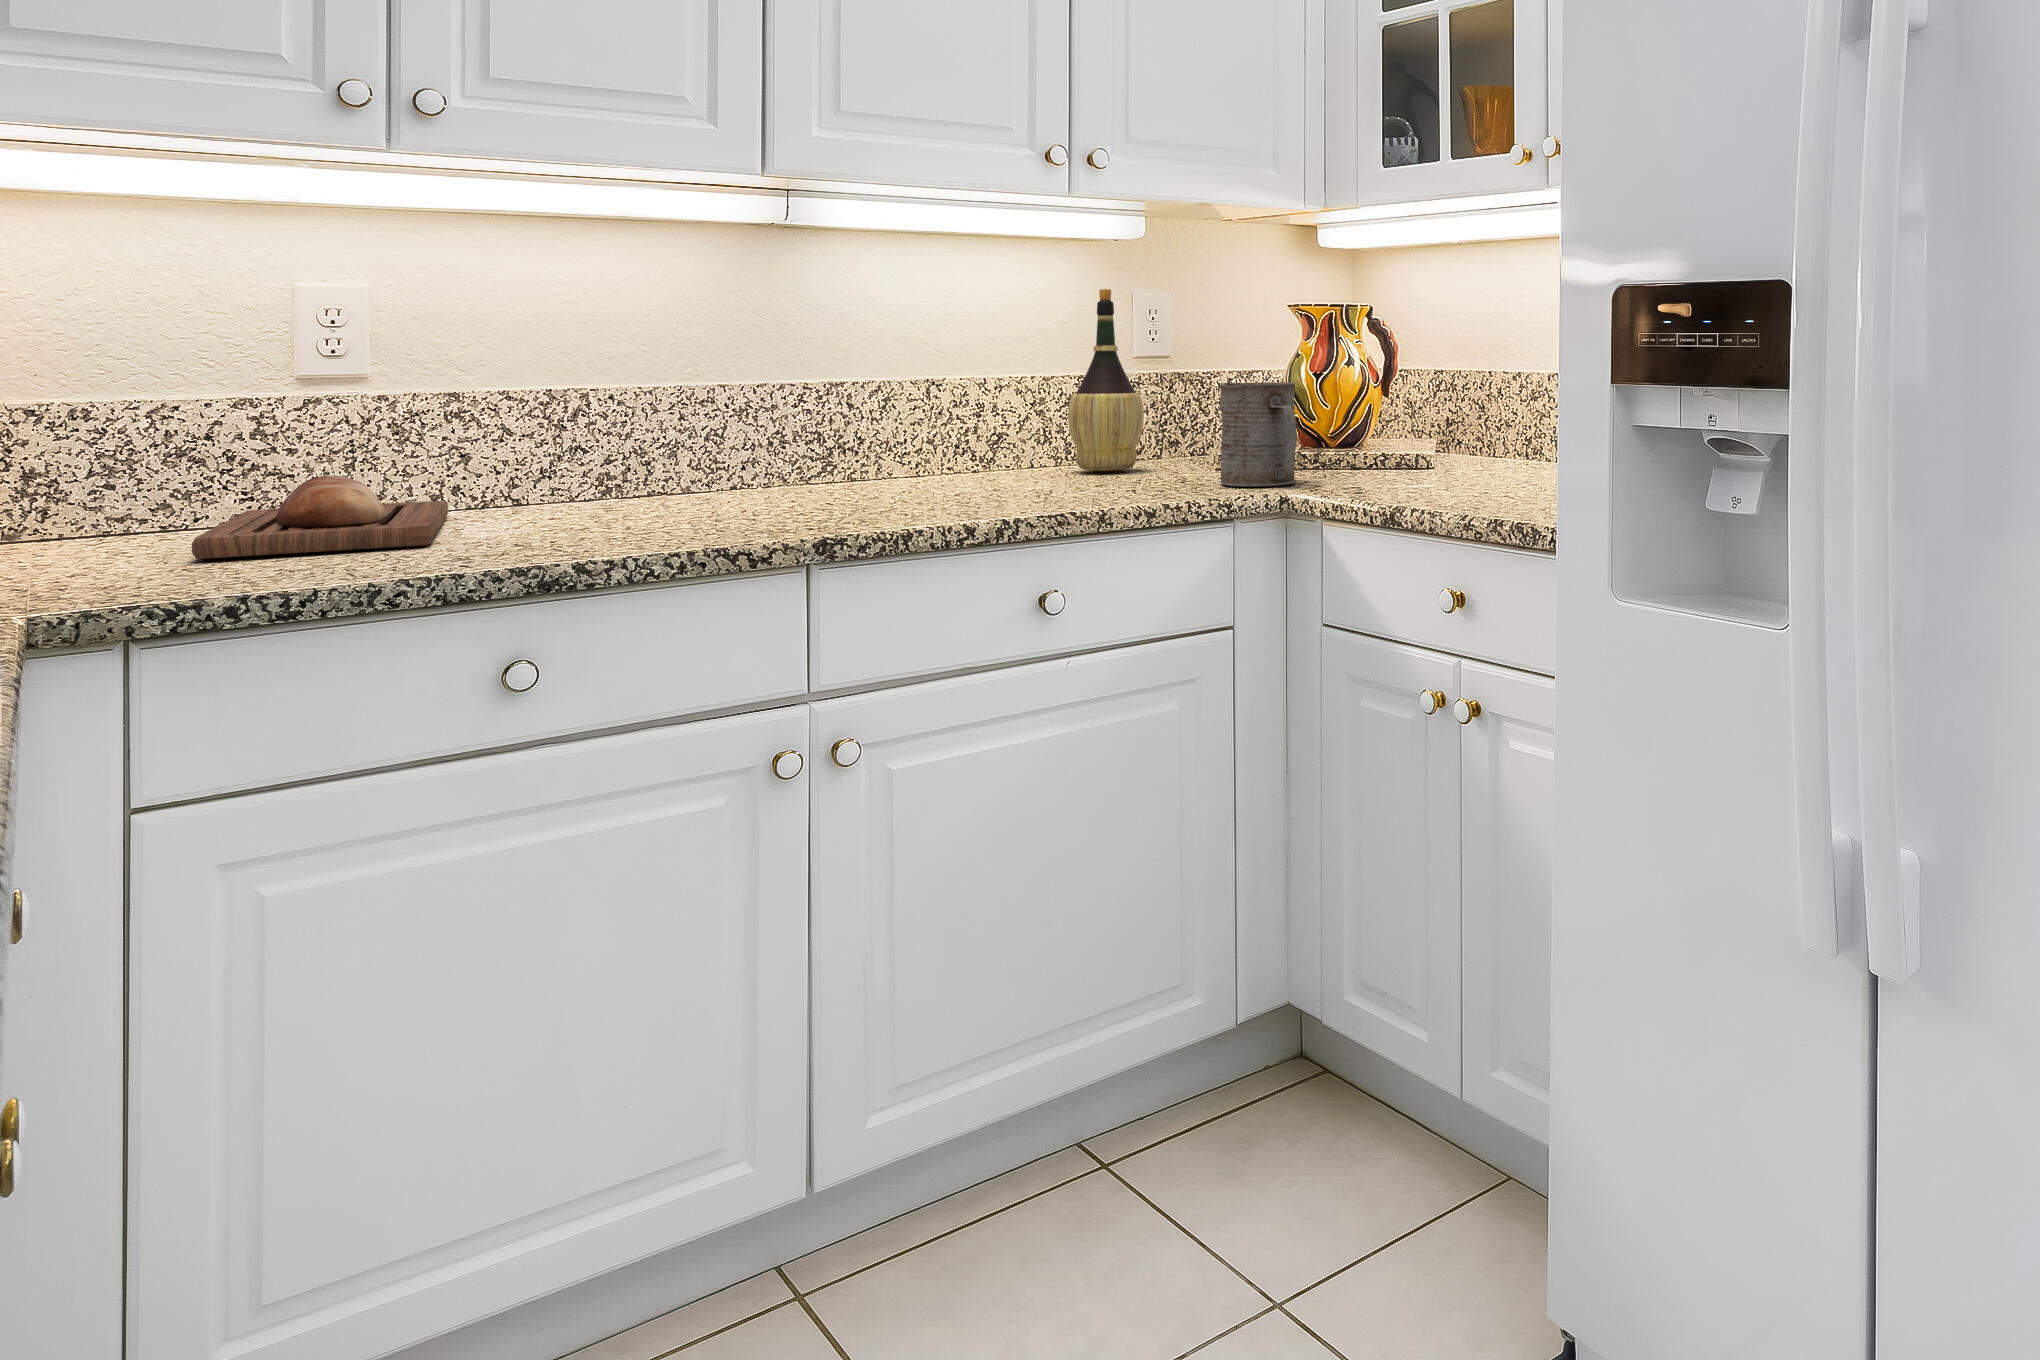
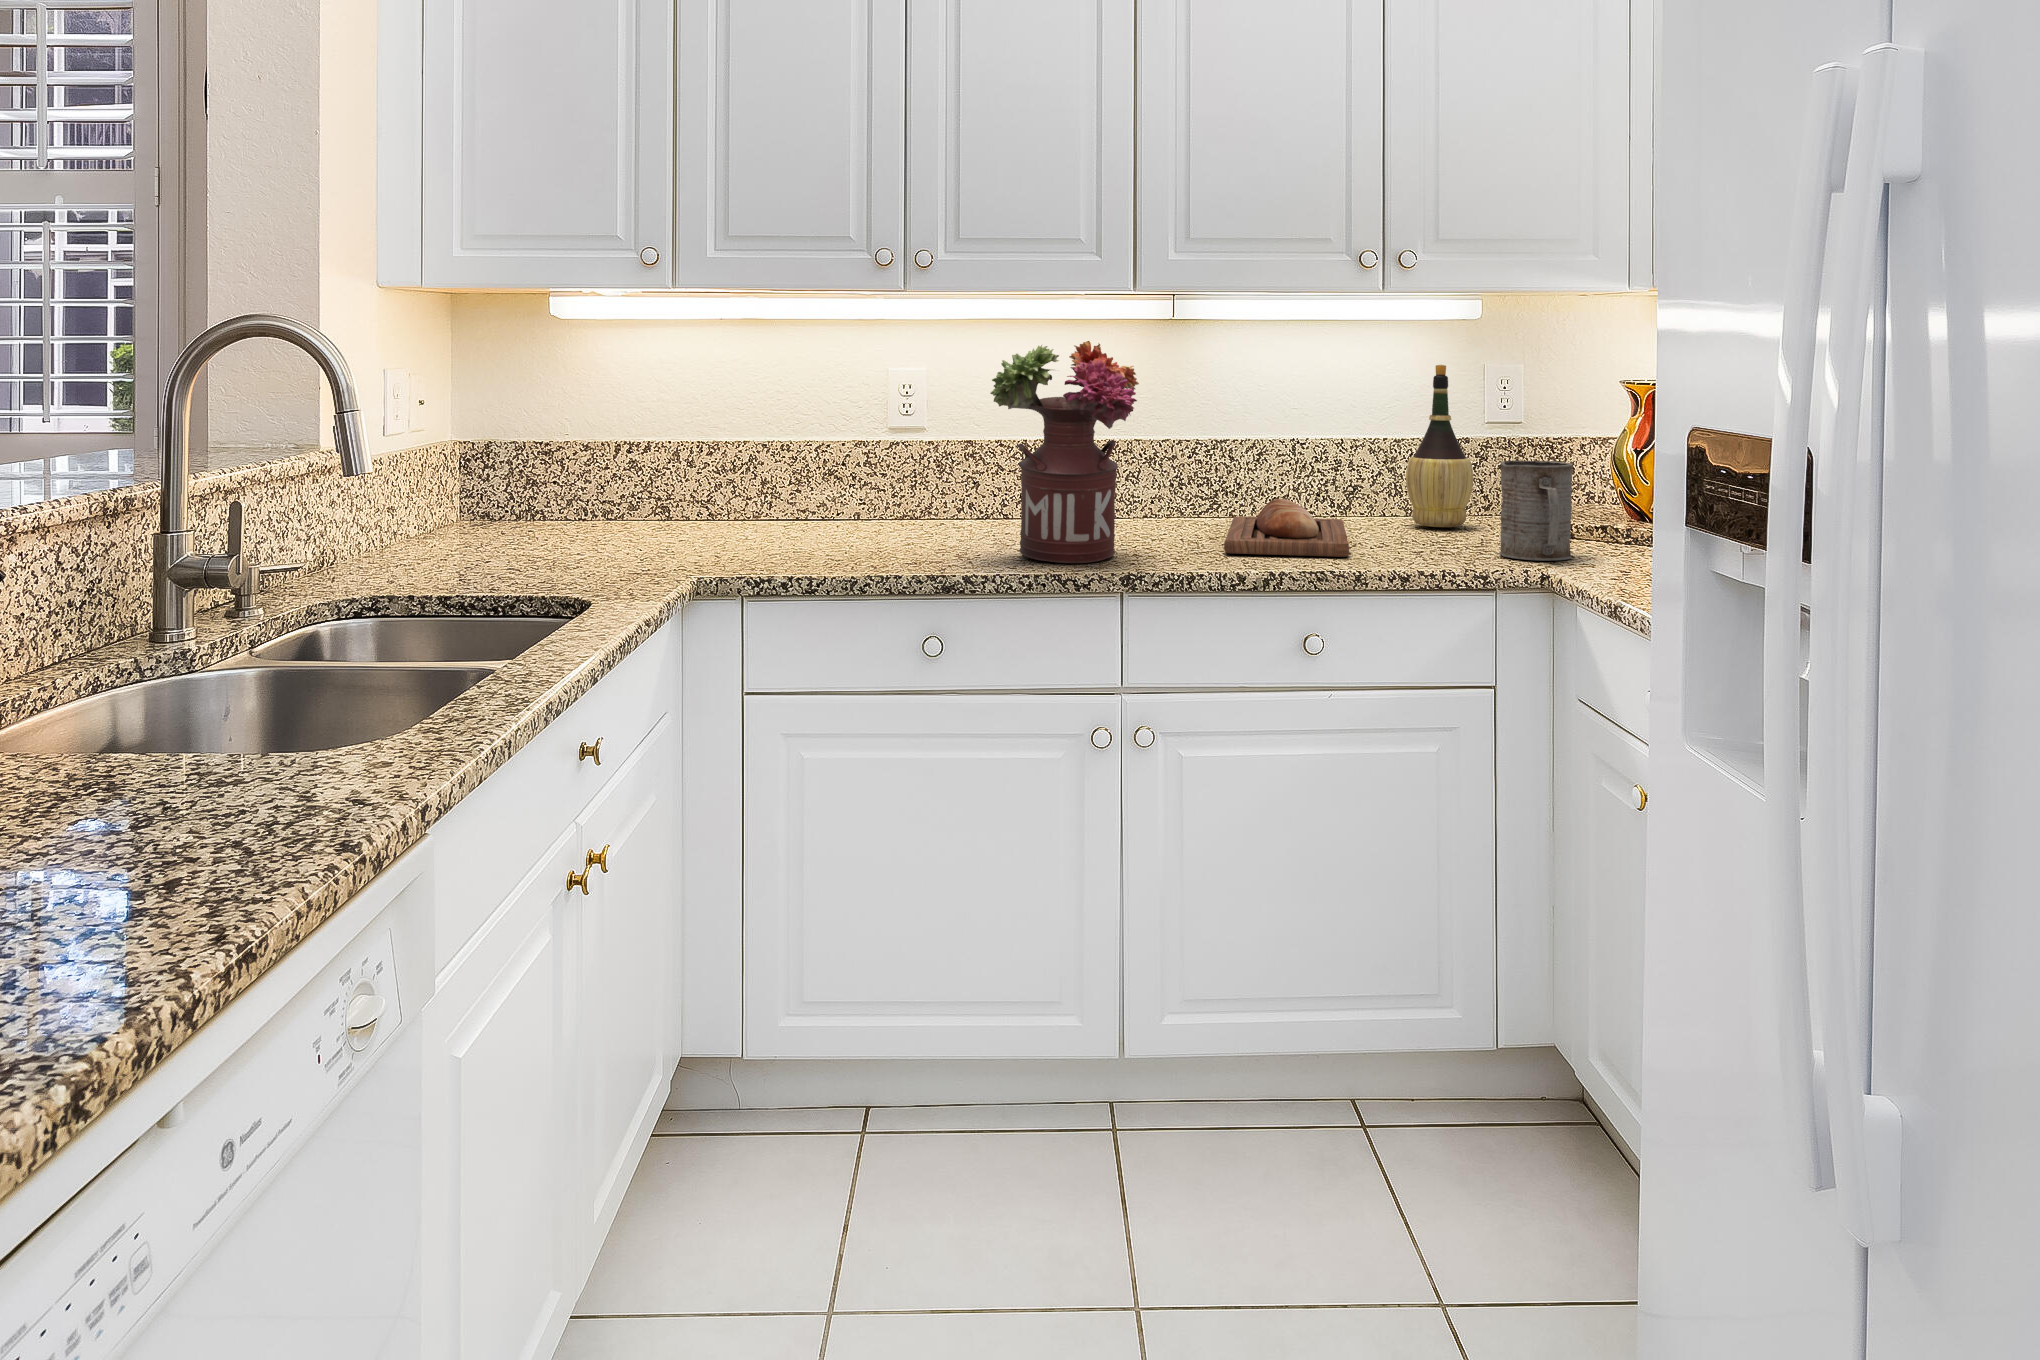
flower arrangement: none [578,232,819,536] -> present [990,341,1139,563]
bread loaf: present [192,476,448,559] -> present [1224,499,1349,557]

